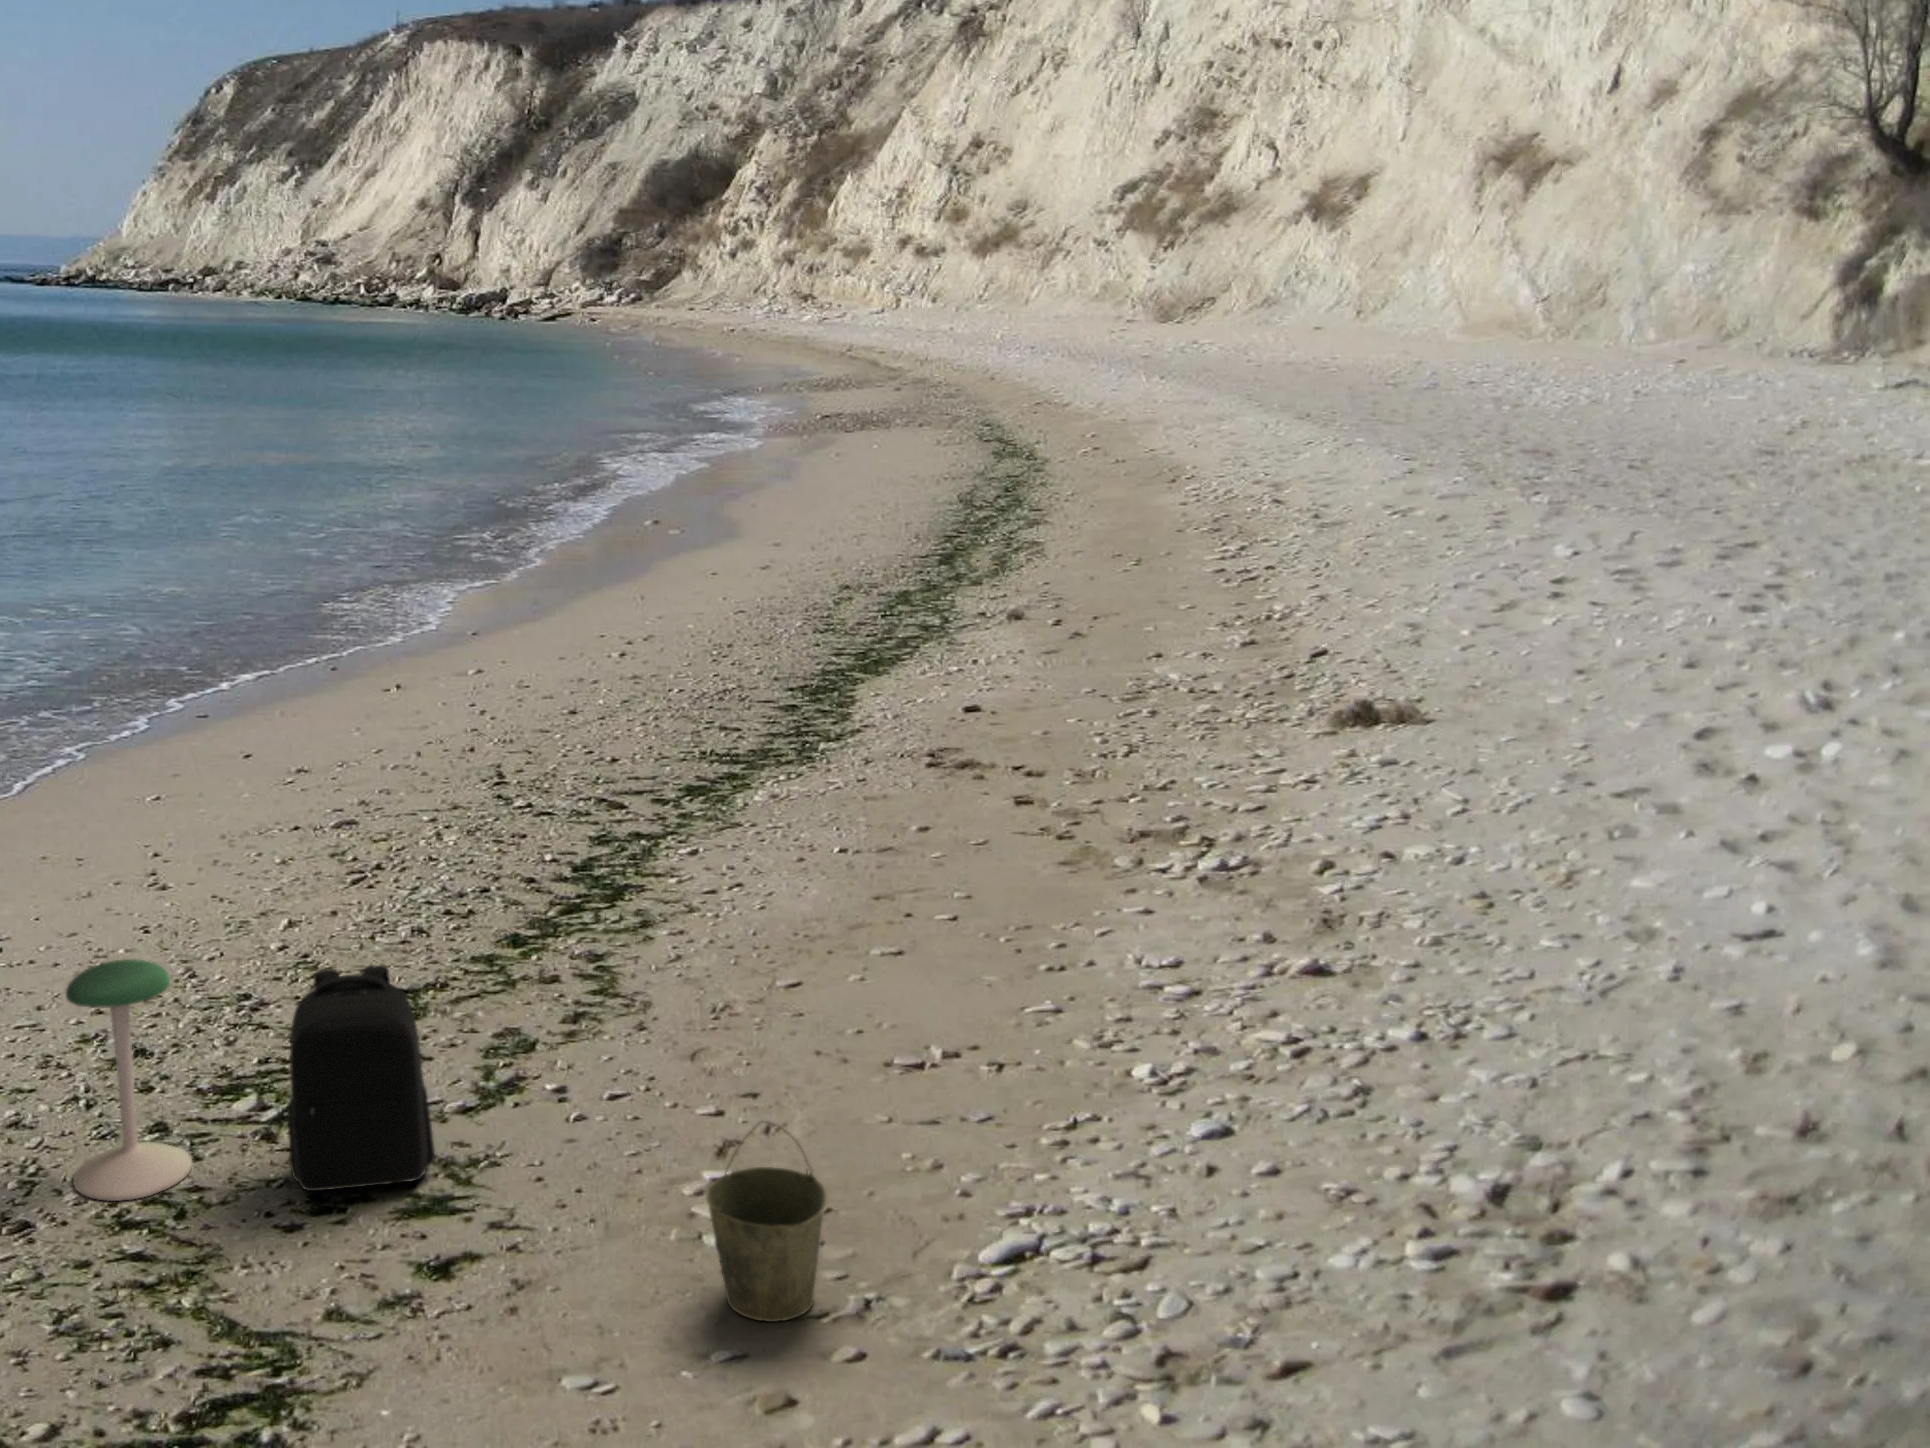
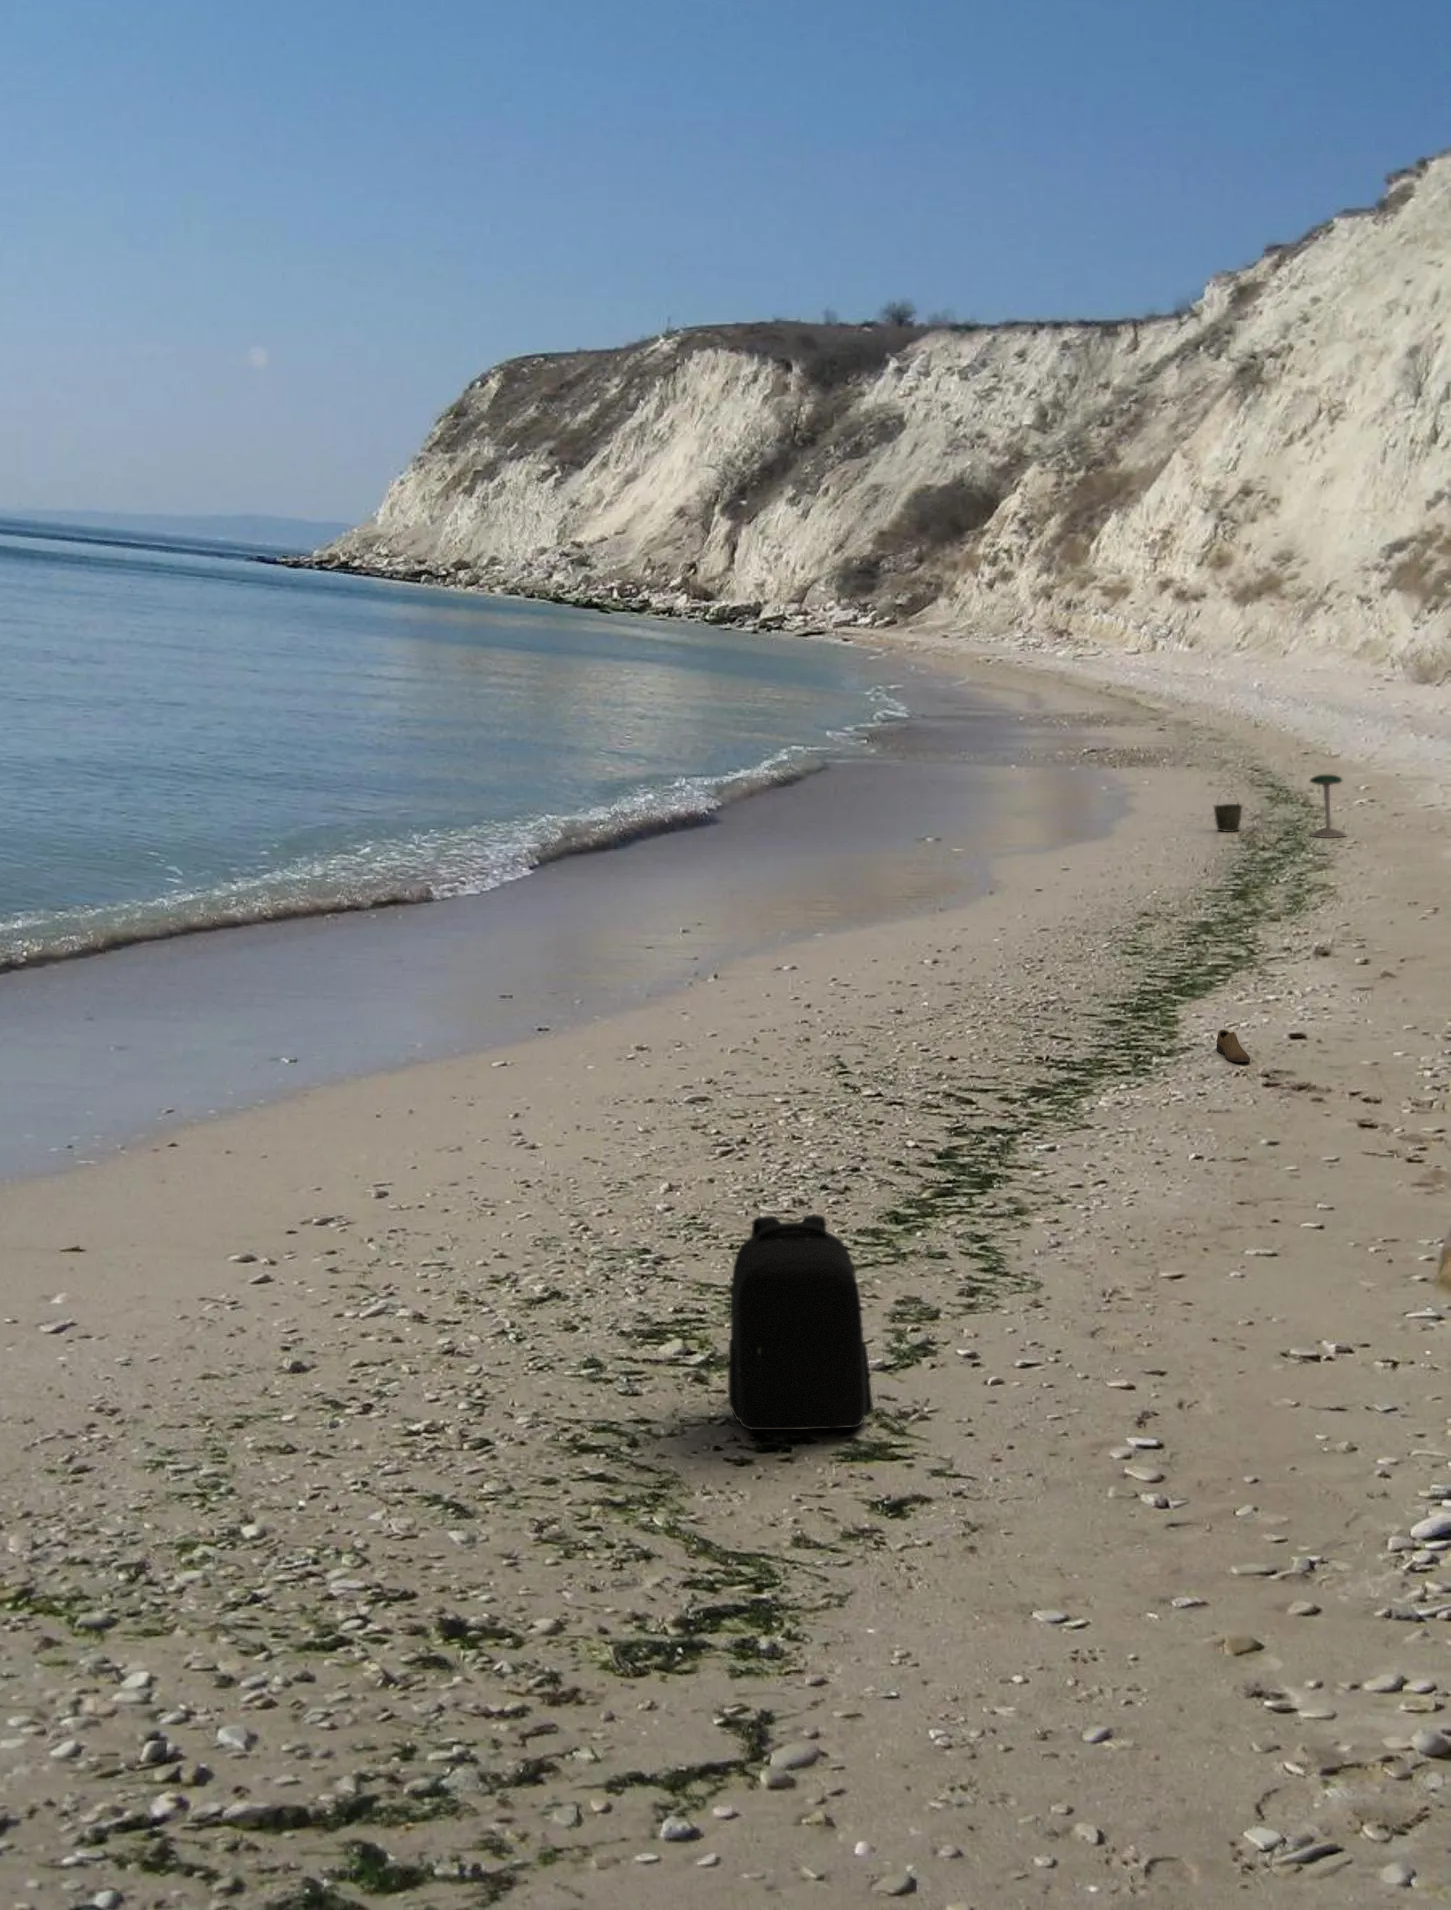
shoe: none [866,718,897,751] -> present [1216,1030,1250,1062]
stool: present [66,959,192,1201] -> present [1311,775,1346,838]
bucket: present [705,1126,827,1322] -> present [1214,804,1242,832]

